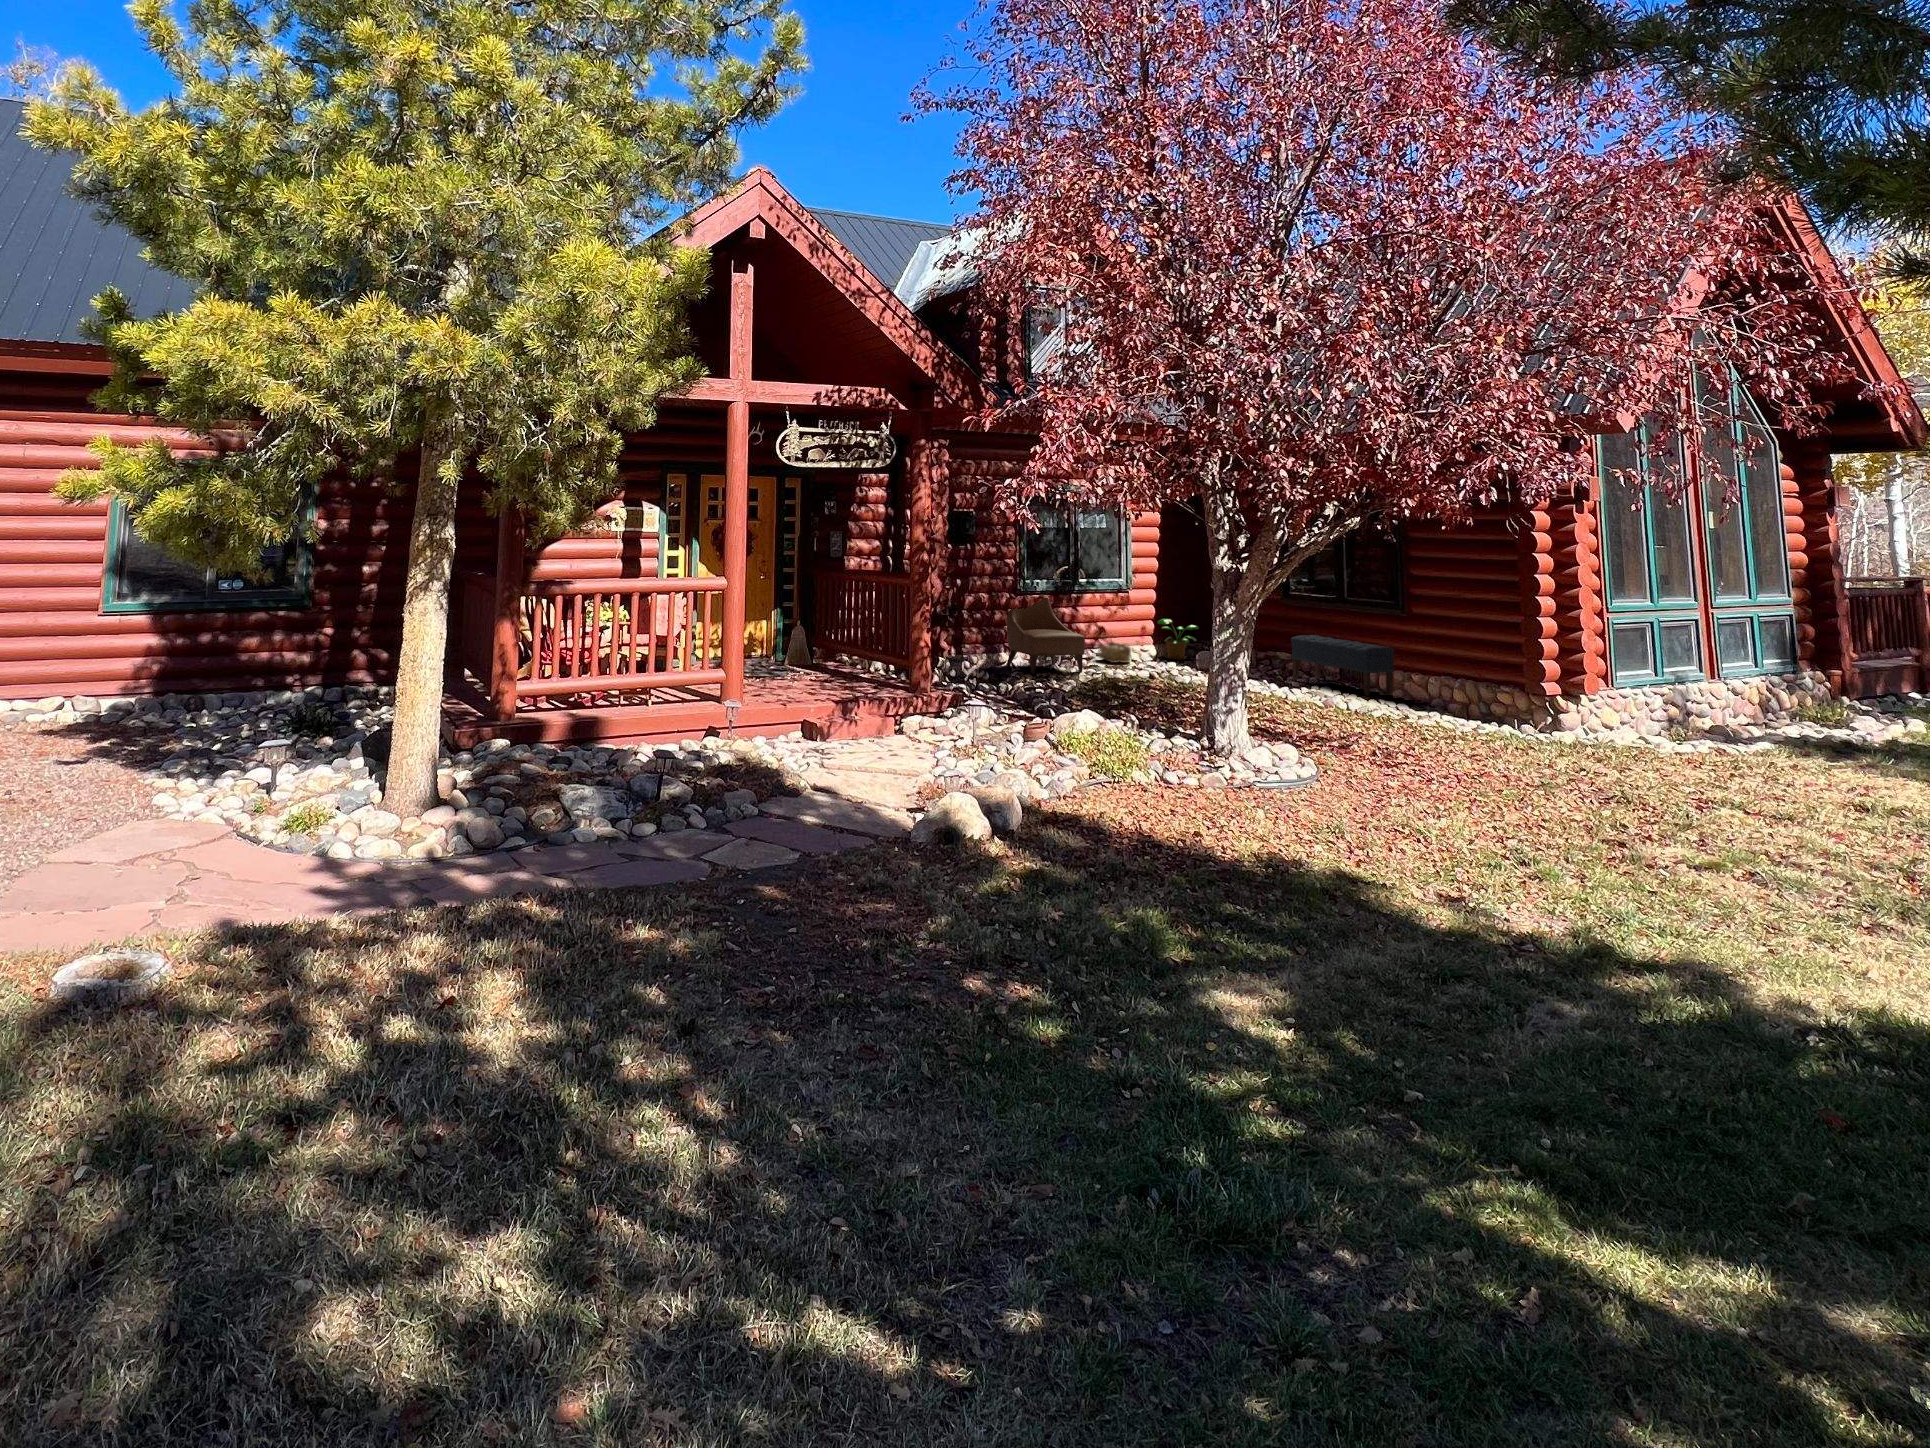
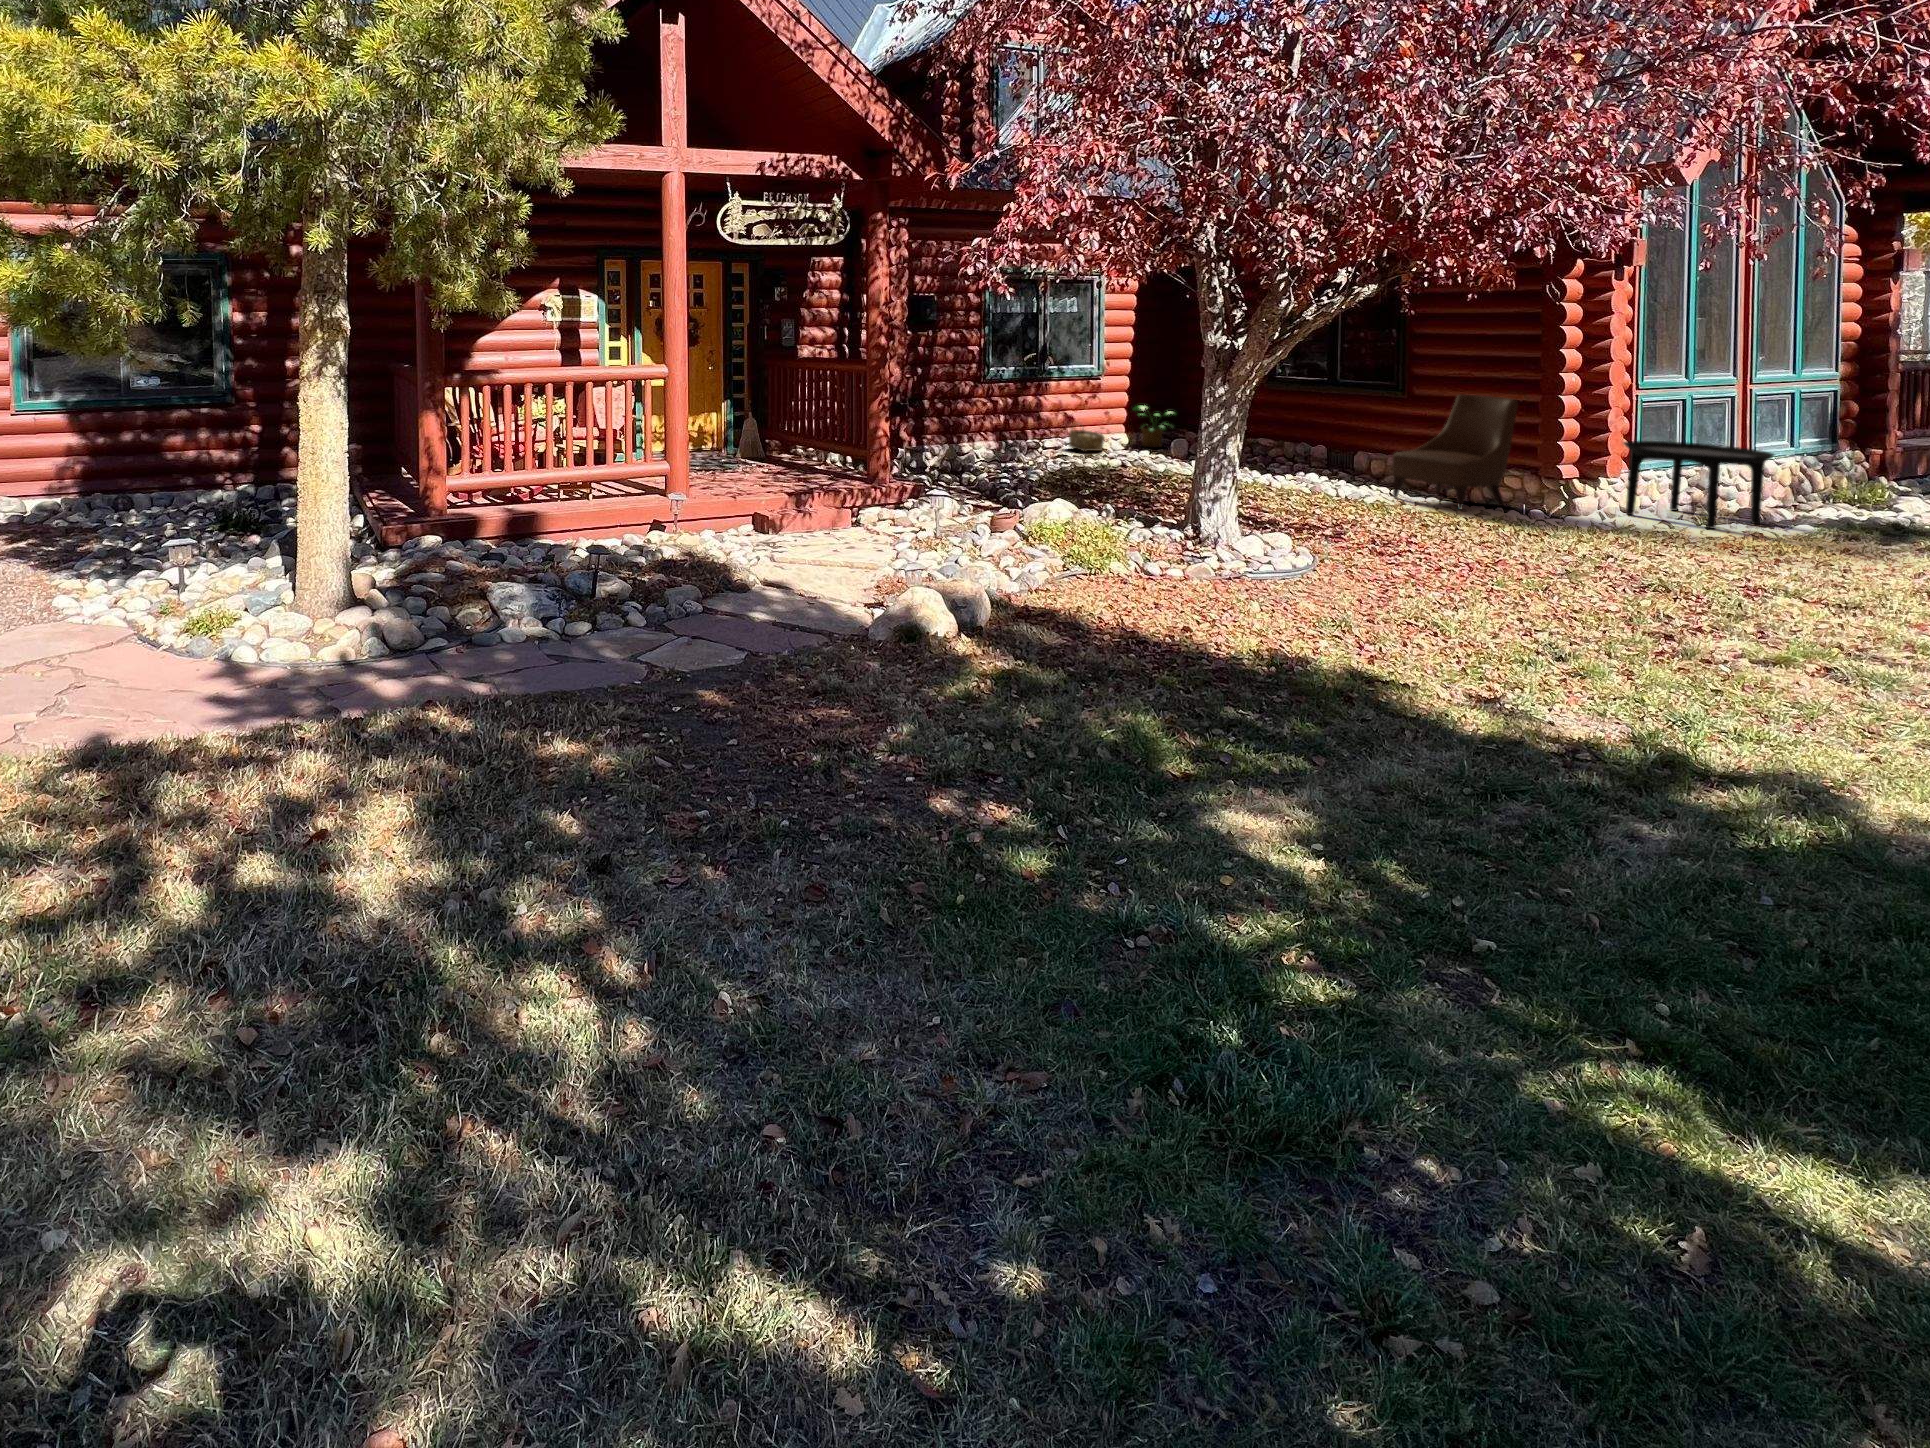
chair: present [1006,598,1085,673] -> present [1392,394,1518,510]
bench: present [1291,635,1395,696] -> none [1278,419,1394,482]
round table: none [1596,660,1730,744] -> present [1624,441,1774,529]

